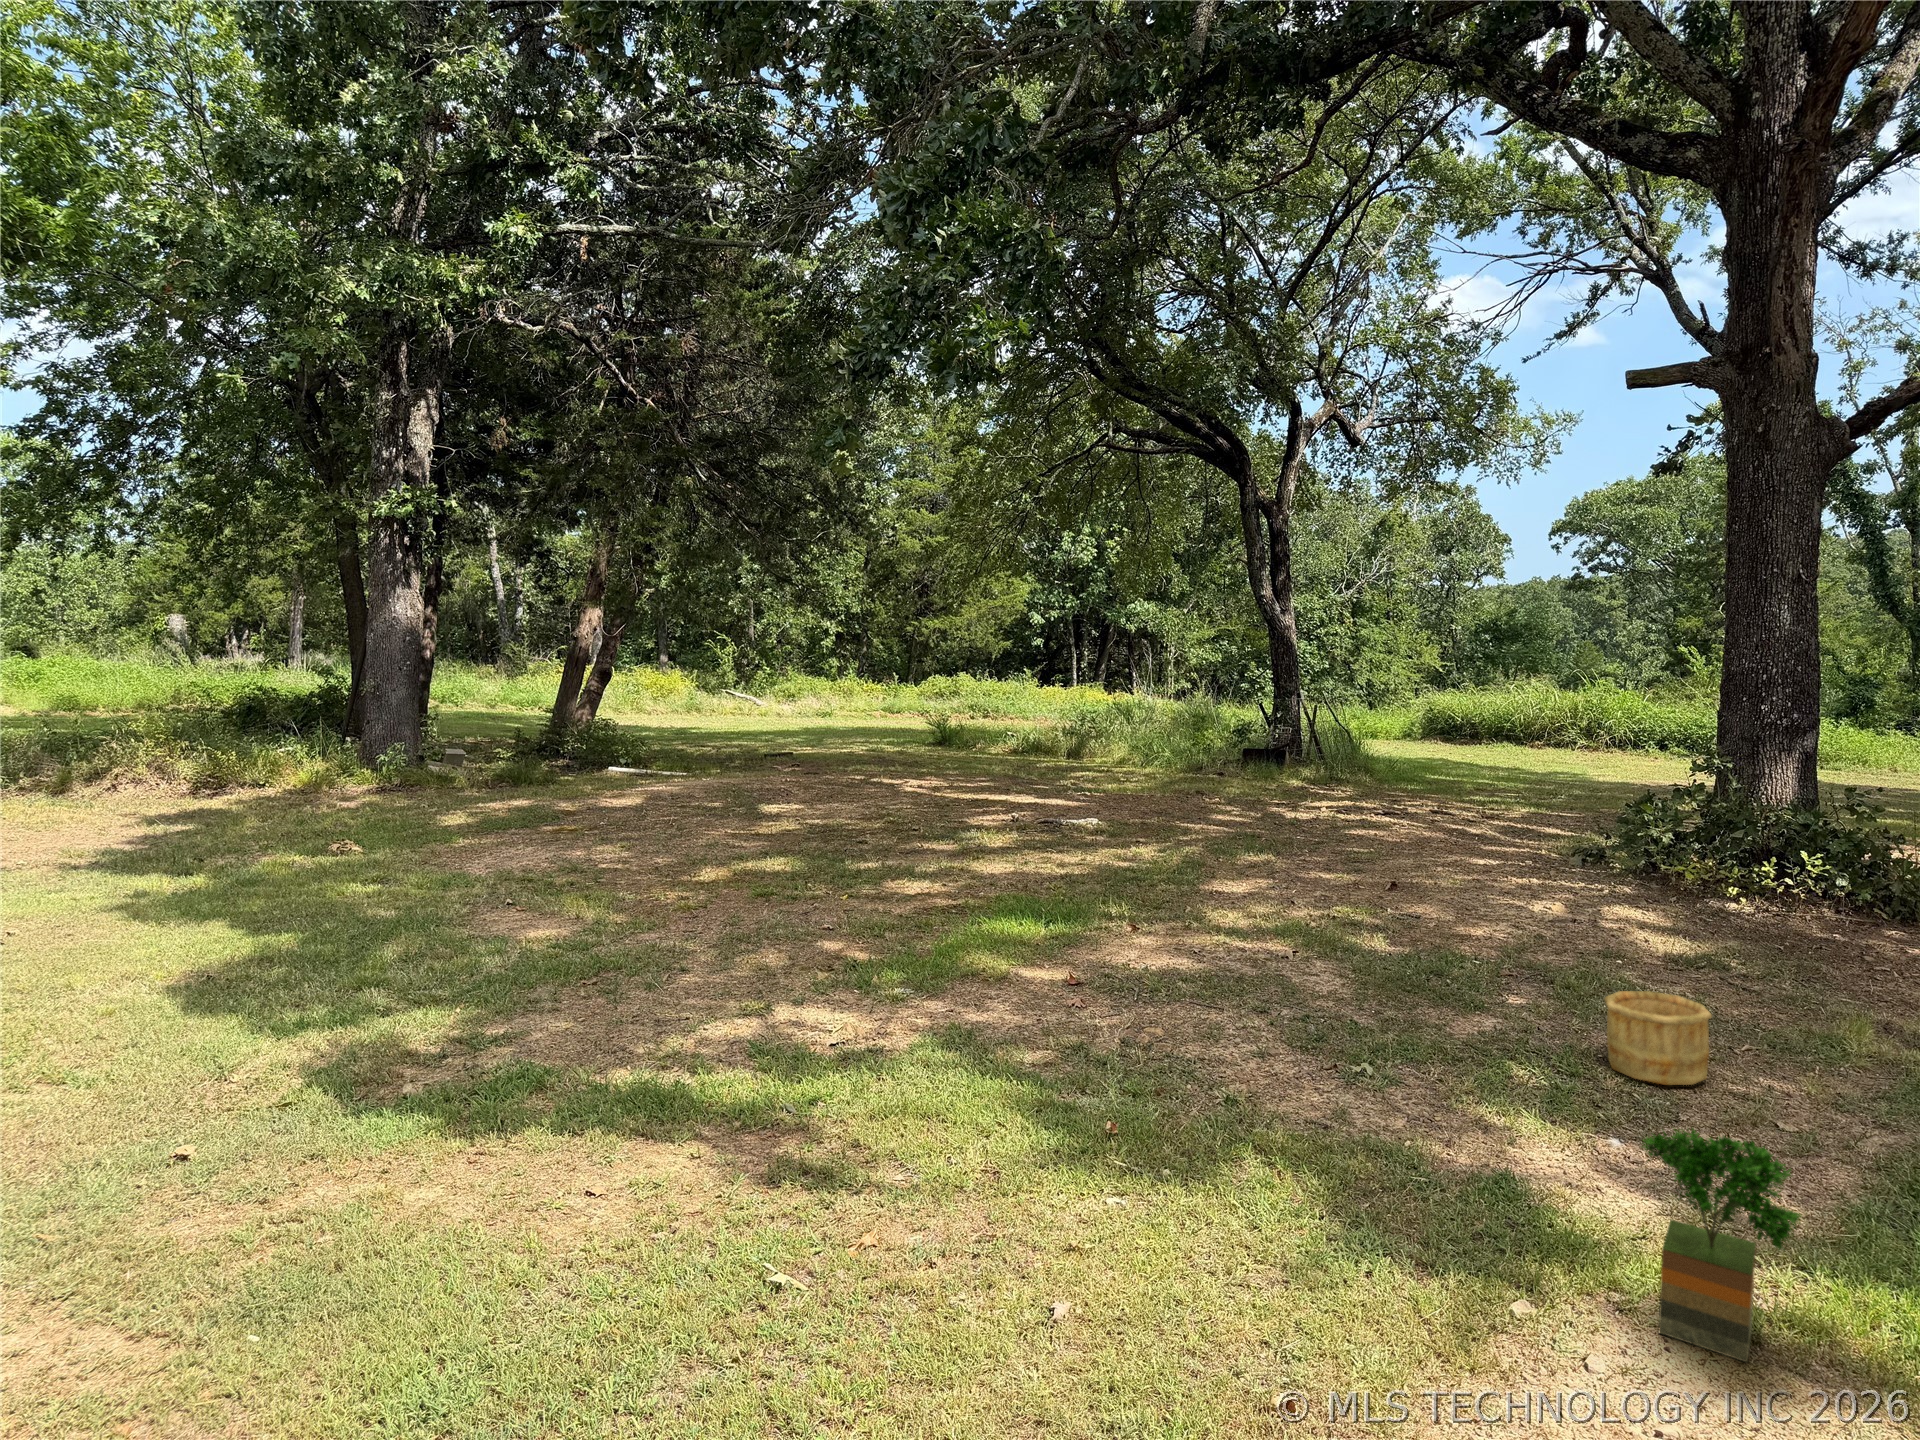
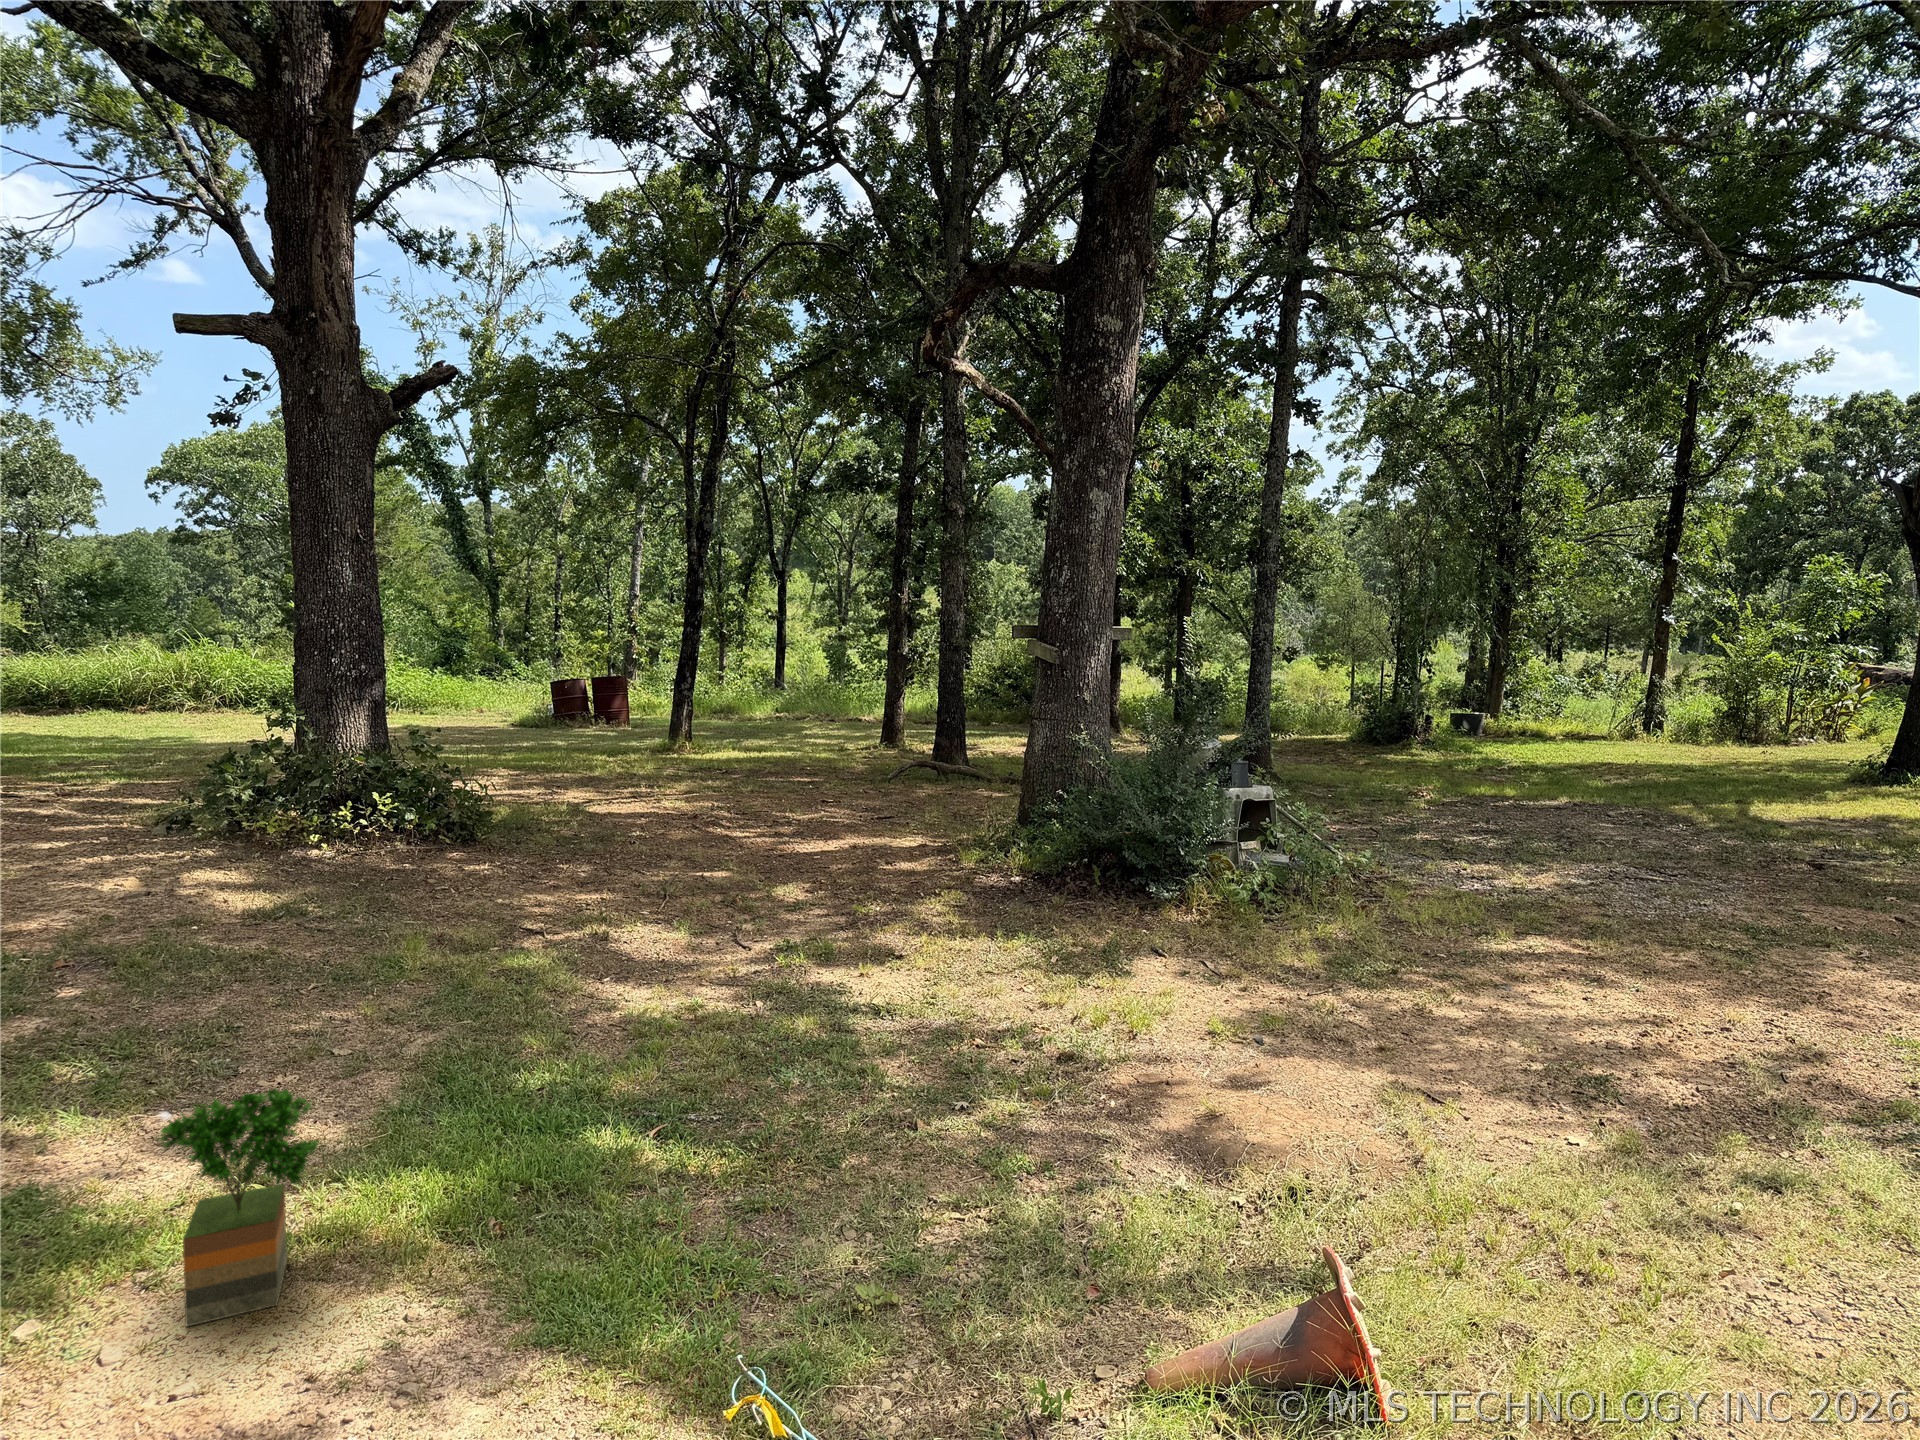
wooden bucket: present [1605,991,1712,1085] -> none [158,954,273,1053]

